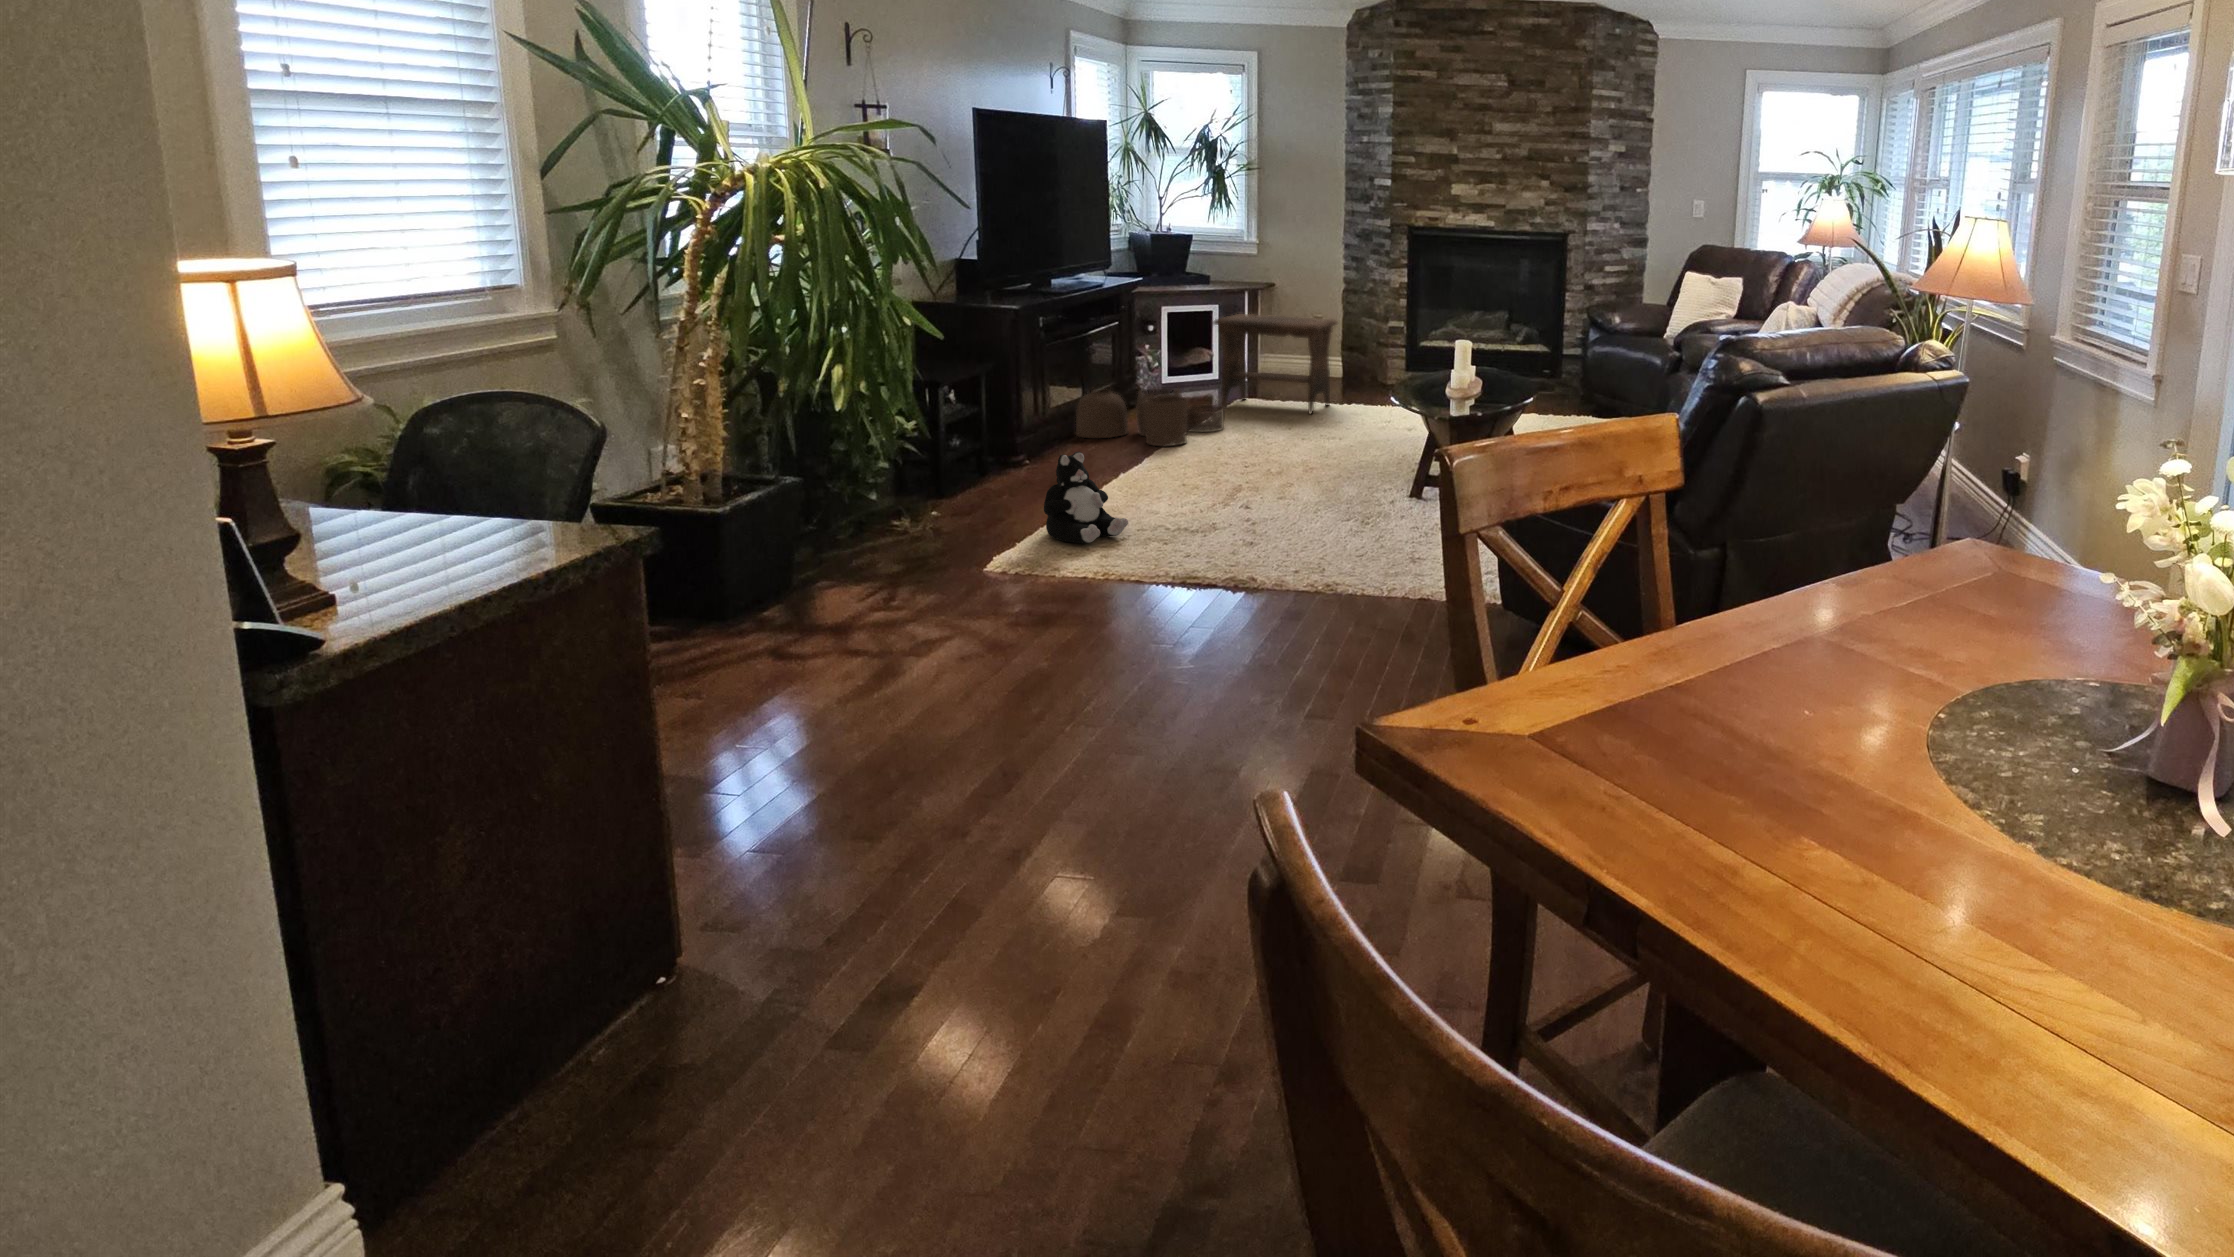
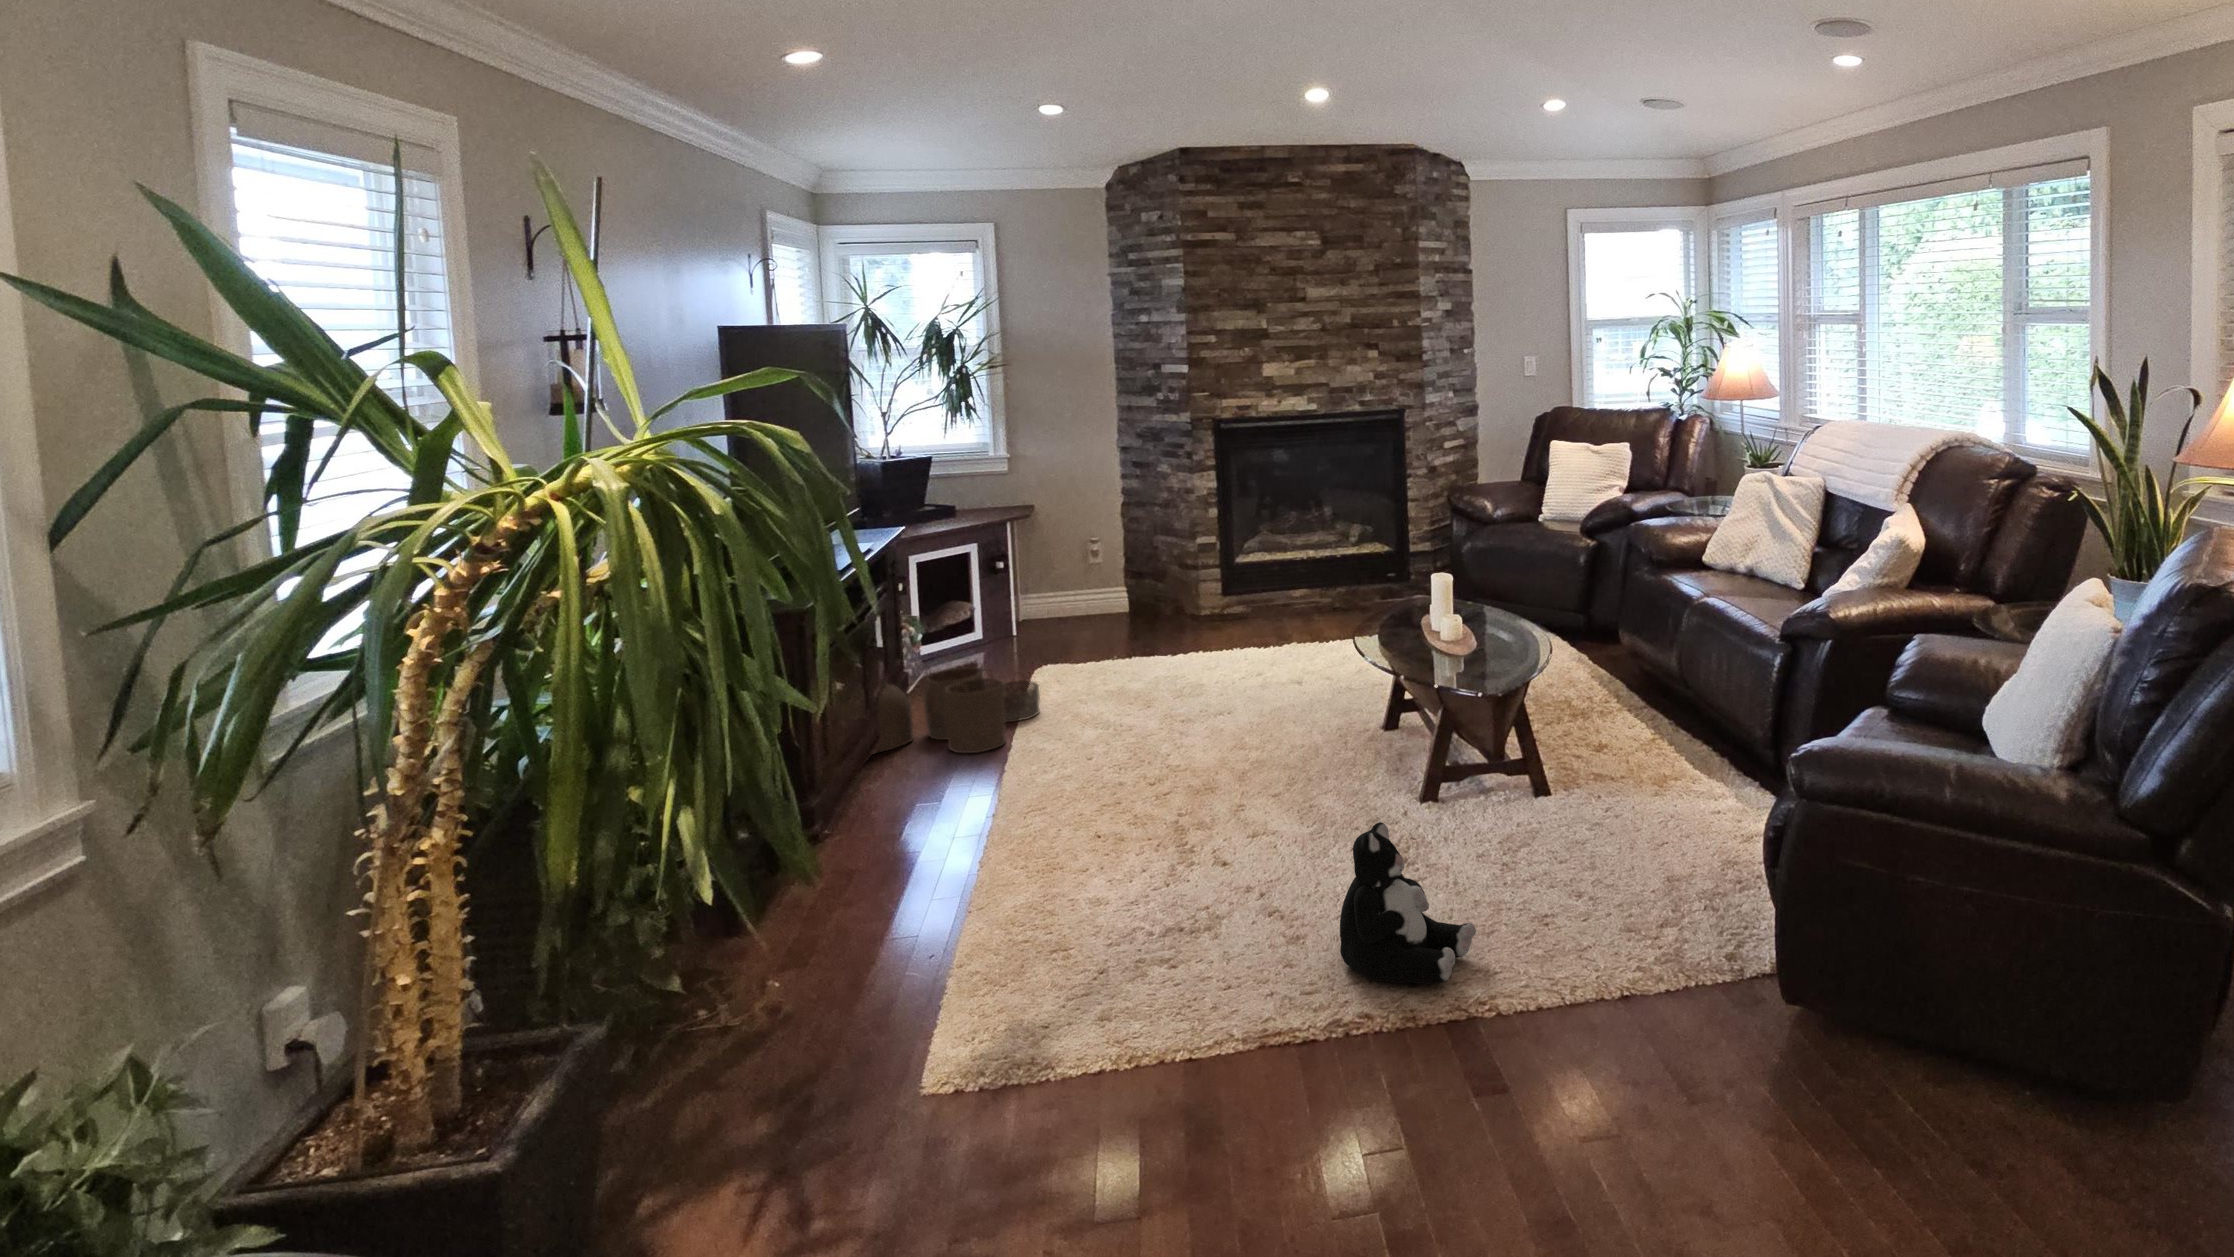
footstool: present [1213,314,1337,414] -> none [998,546,1157,679]
plush toy: present [1044,452,1128,544] -> present [1340,822,1476,983]

